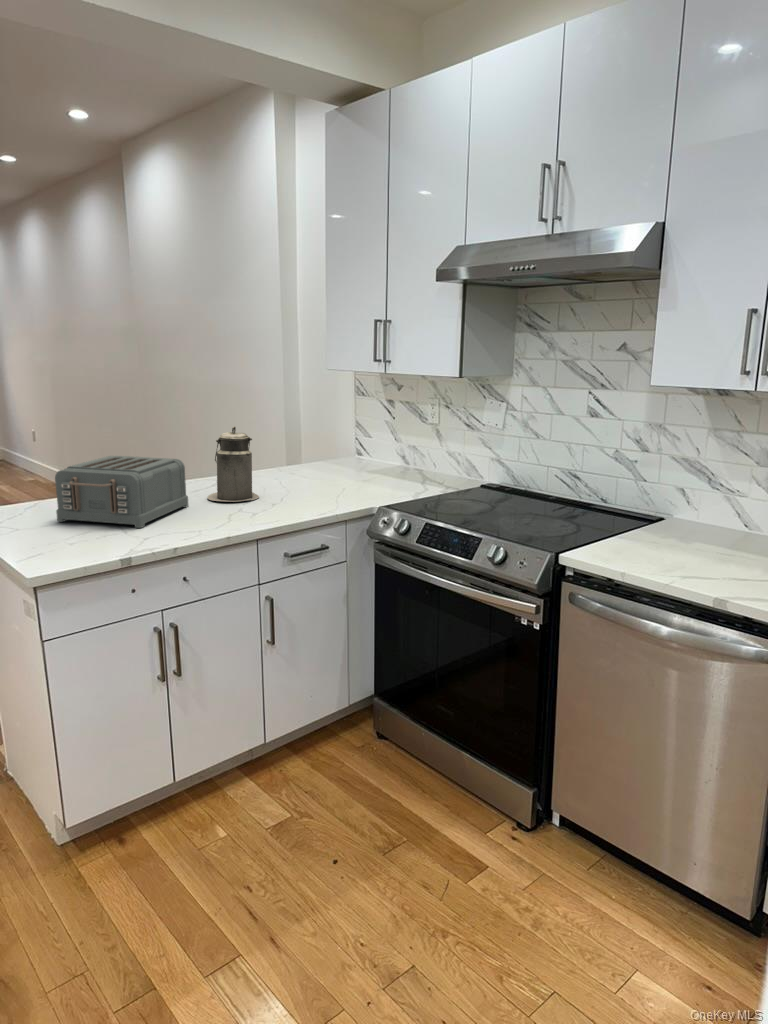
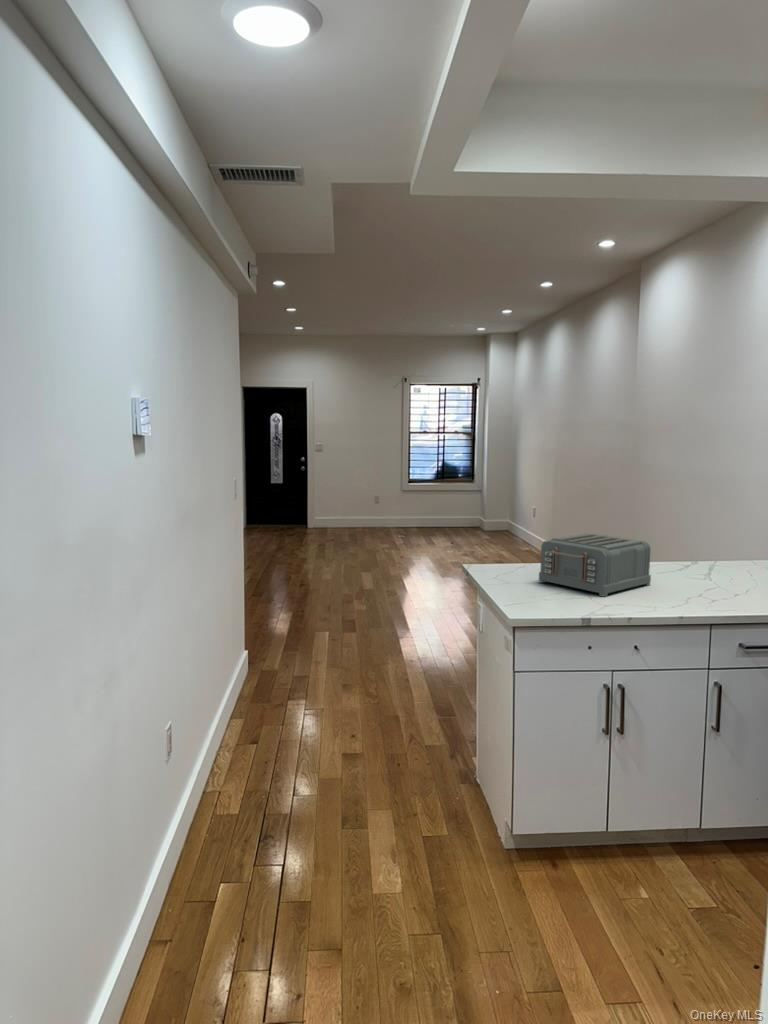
canister: present [207,426,259,502] -> none [670,516,722,588]

